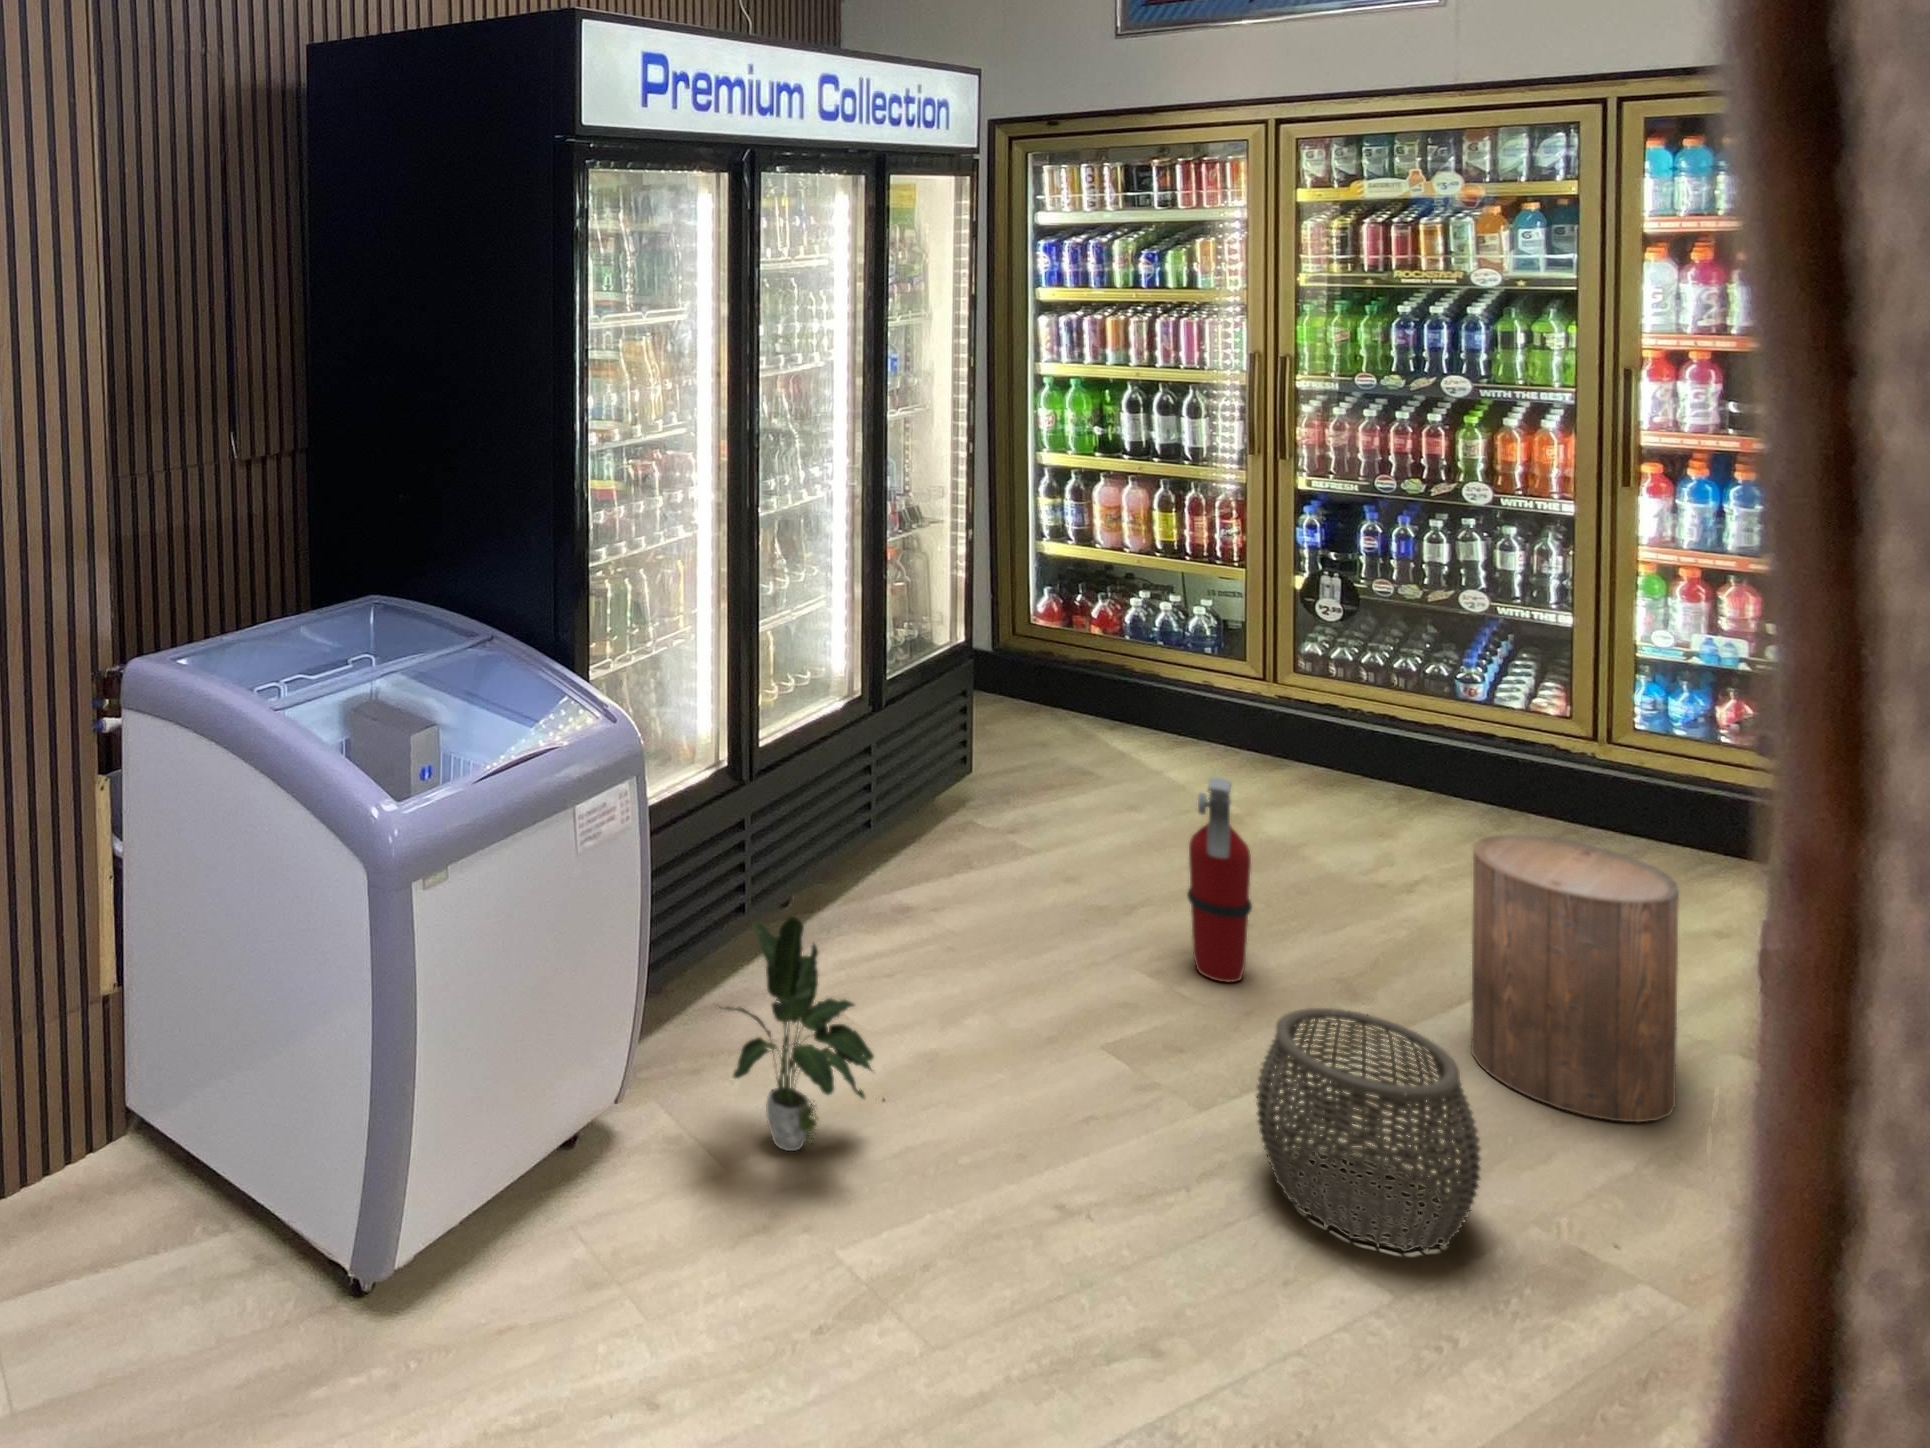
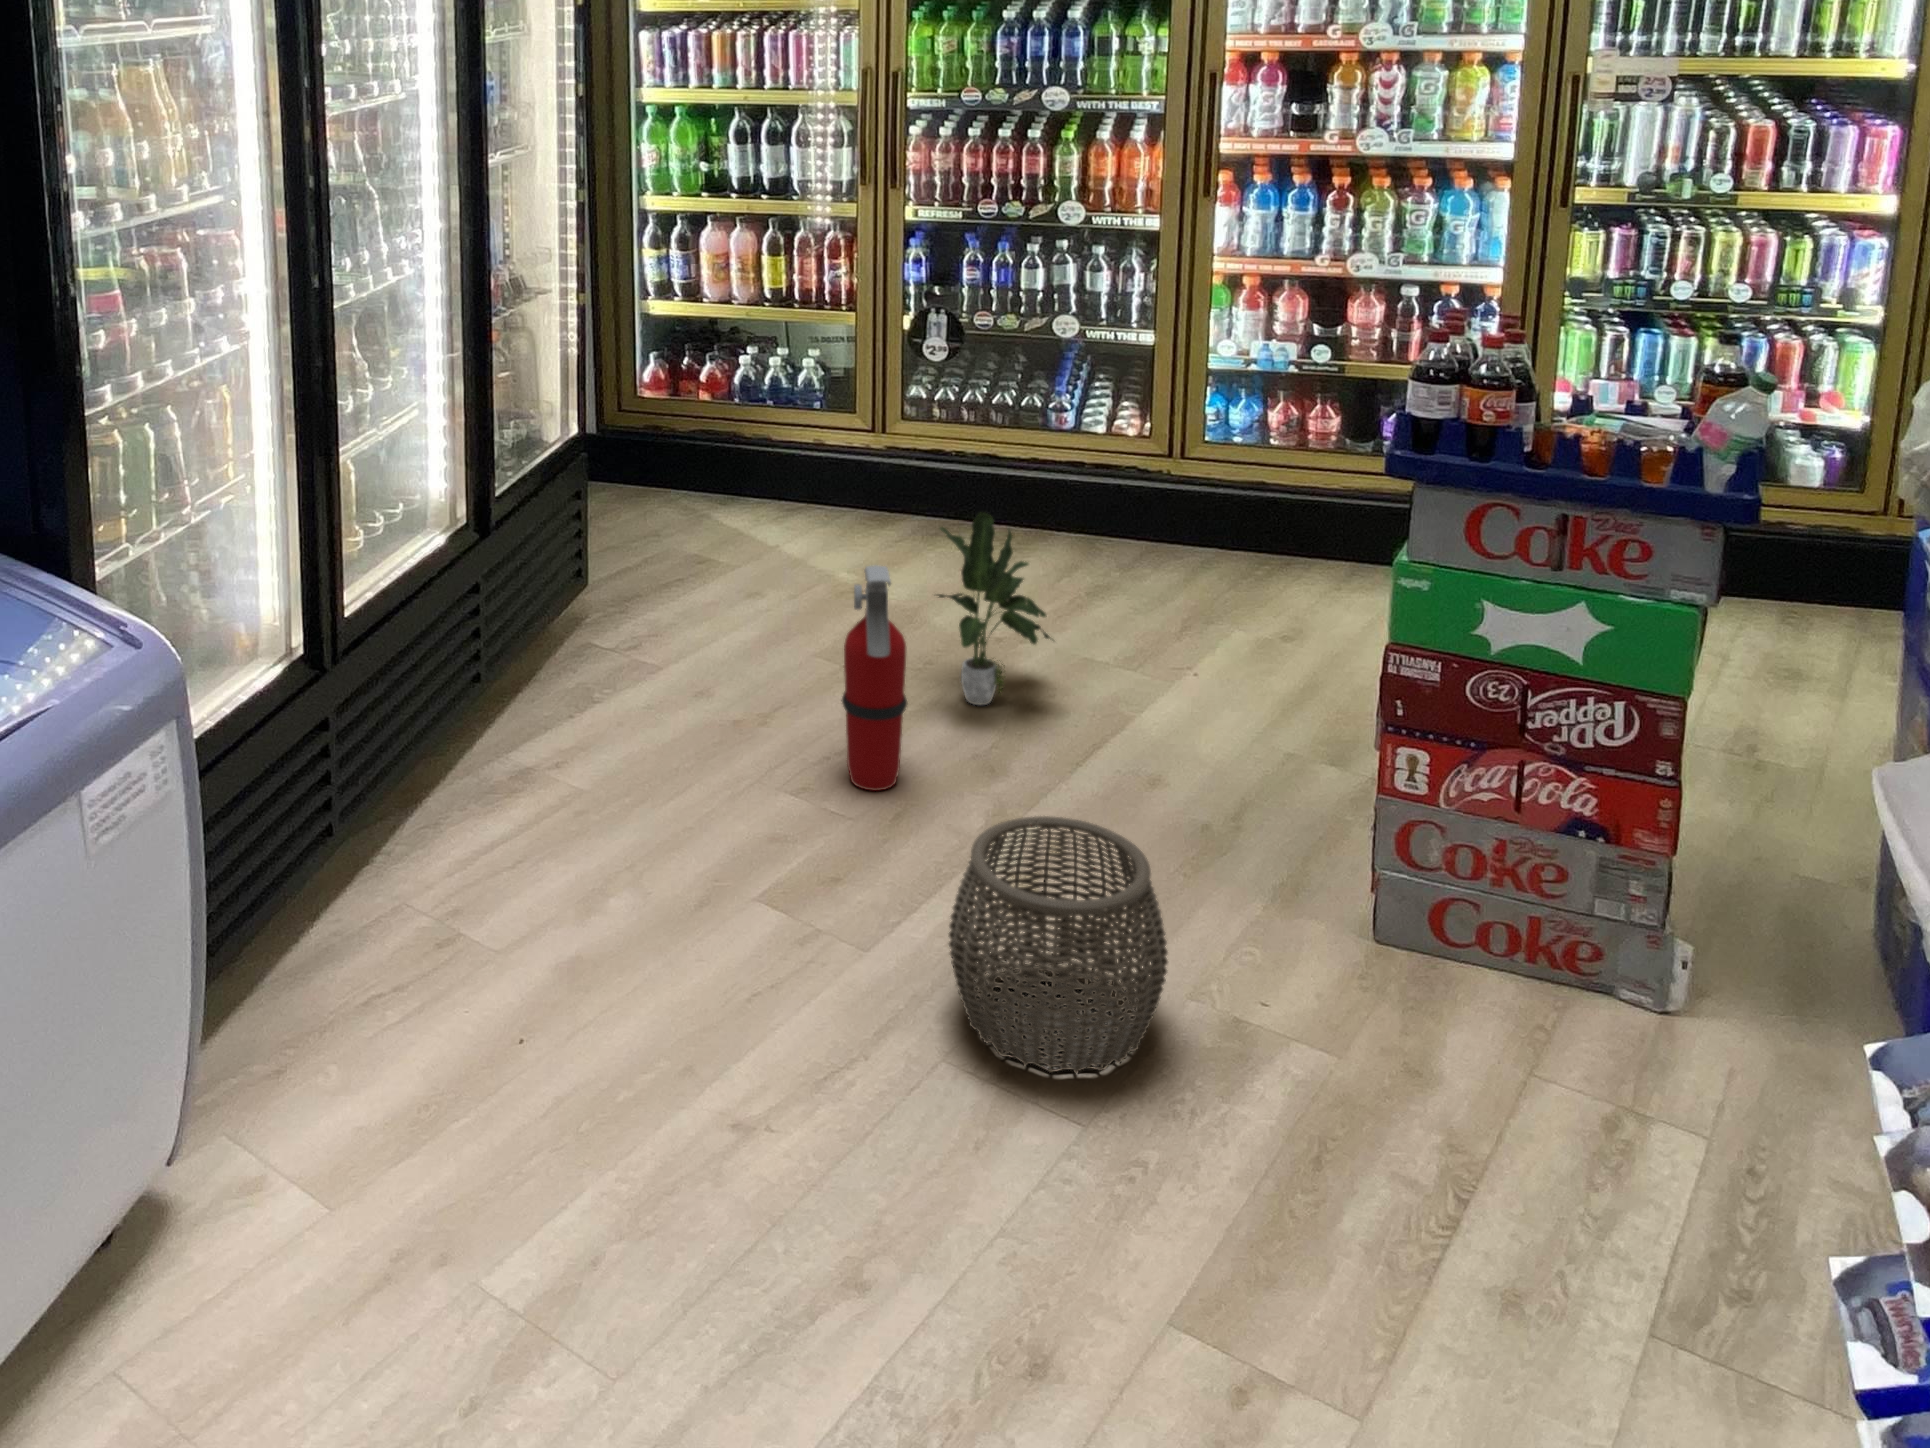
stool: present [1471,834,1679,1122] -> none [1112,576,1299,858]
potted plant: present [725,917,875,1151] -> present [937,513,1054,705]

